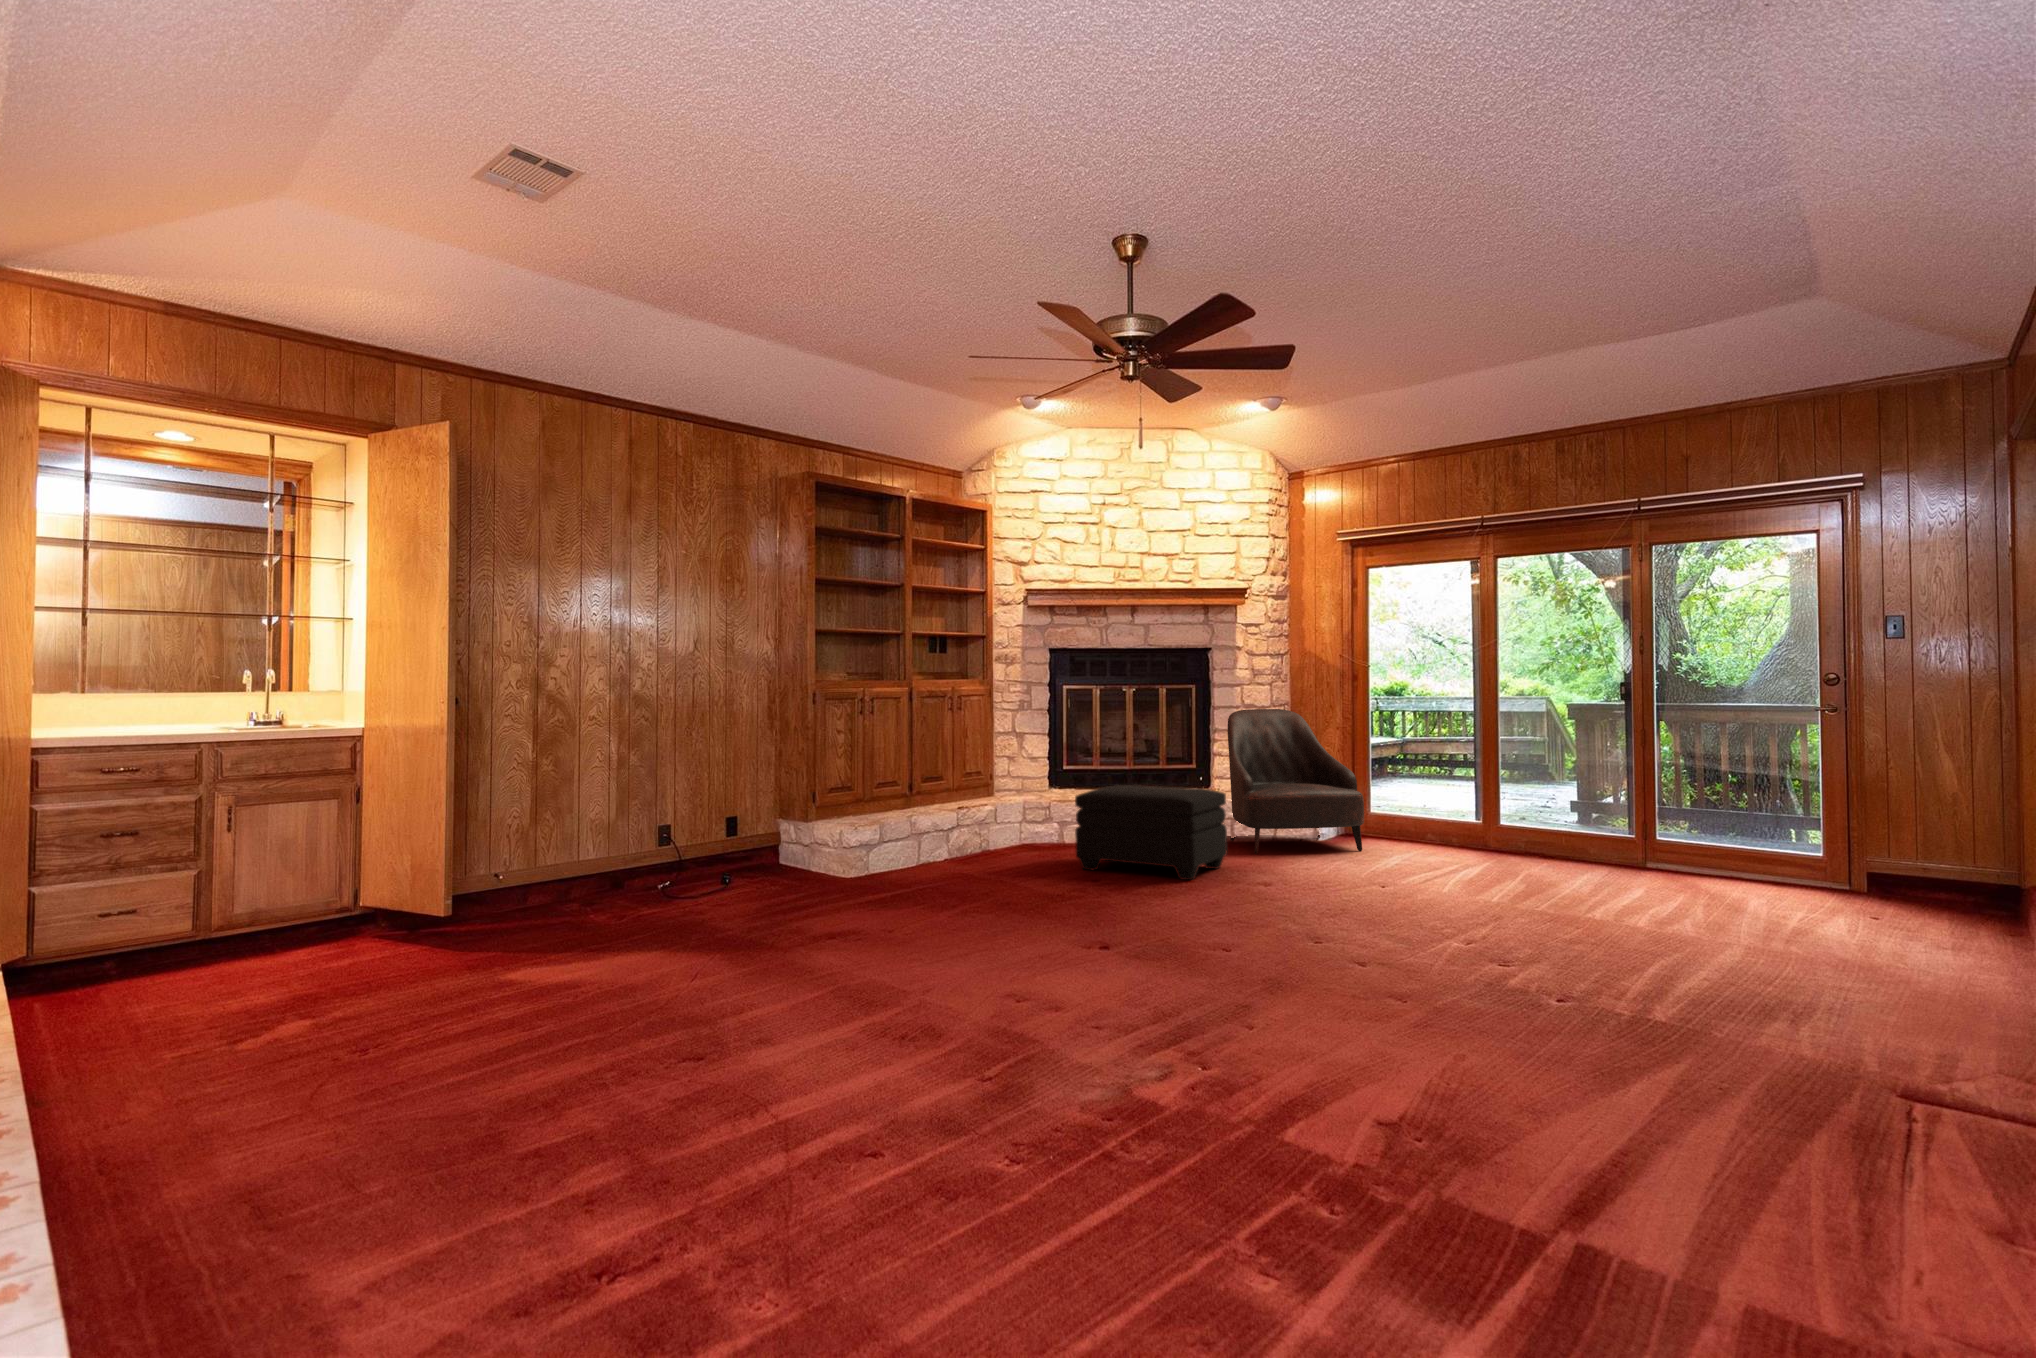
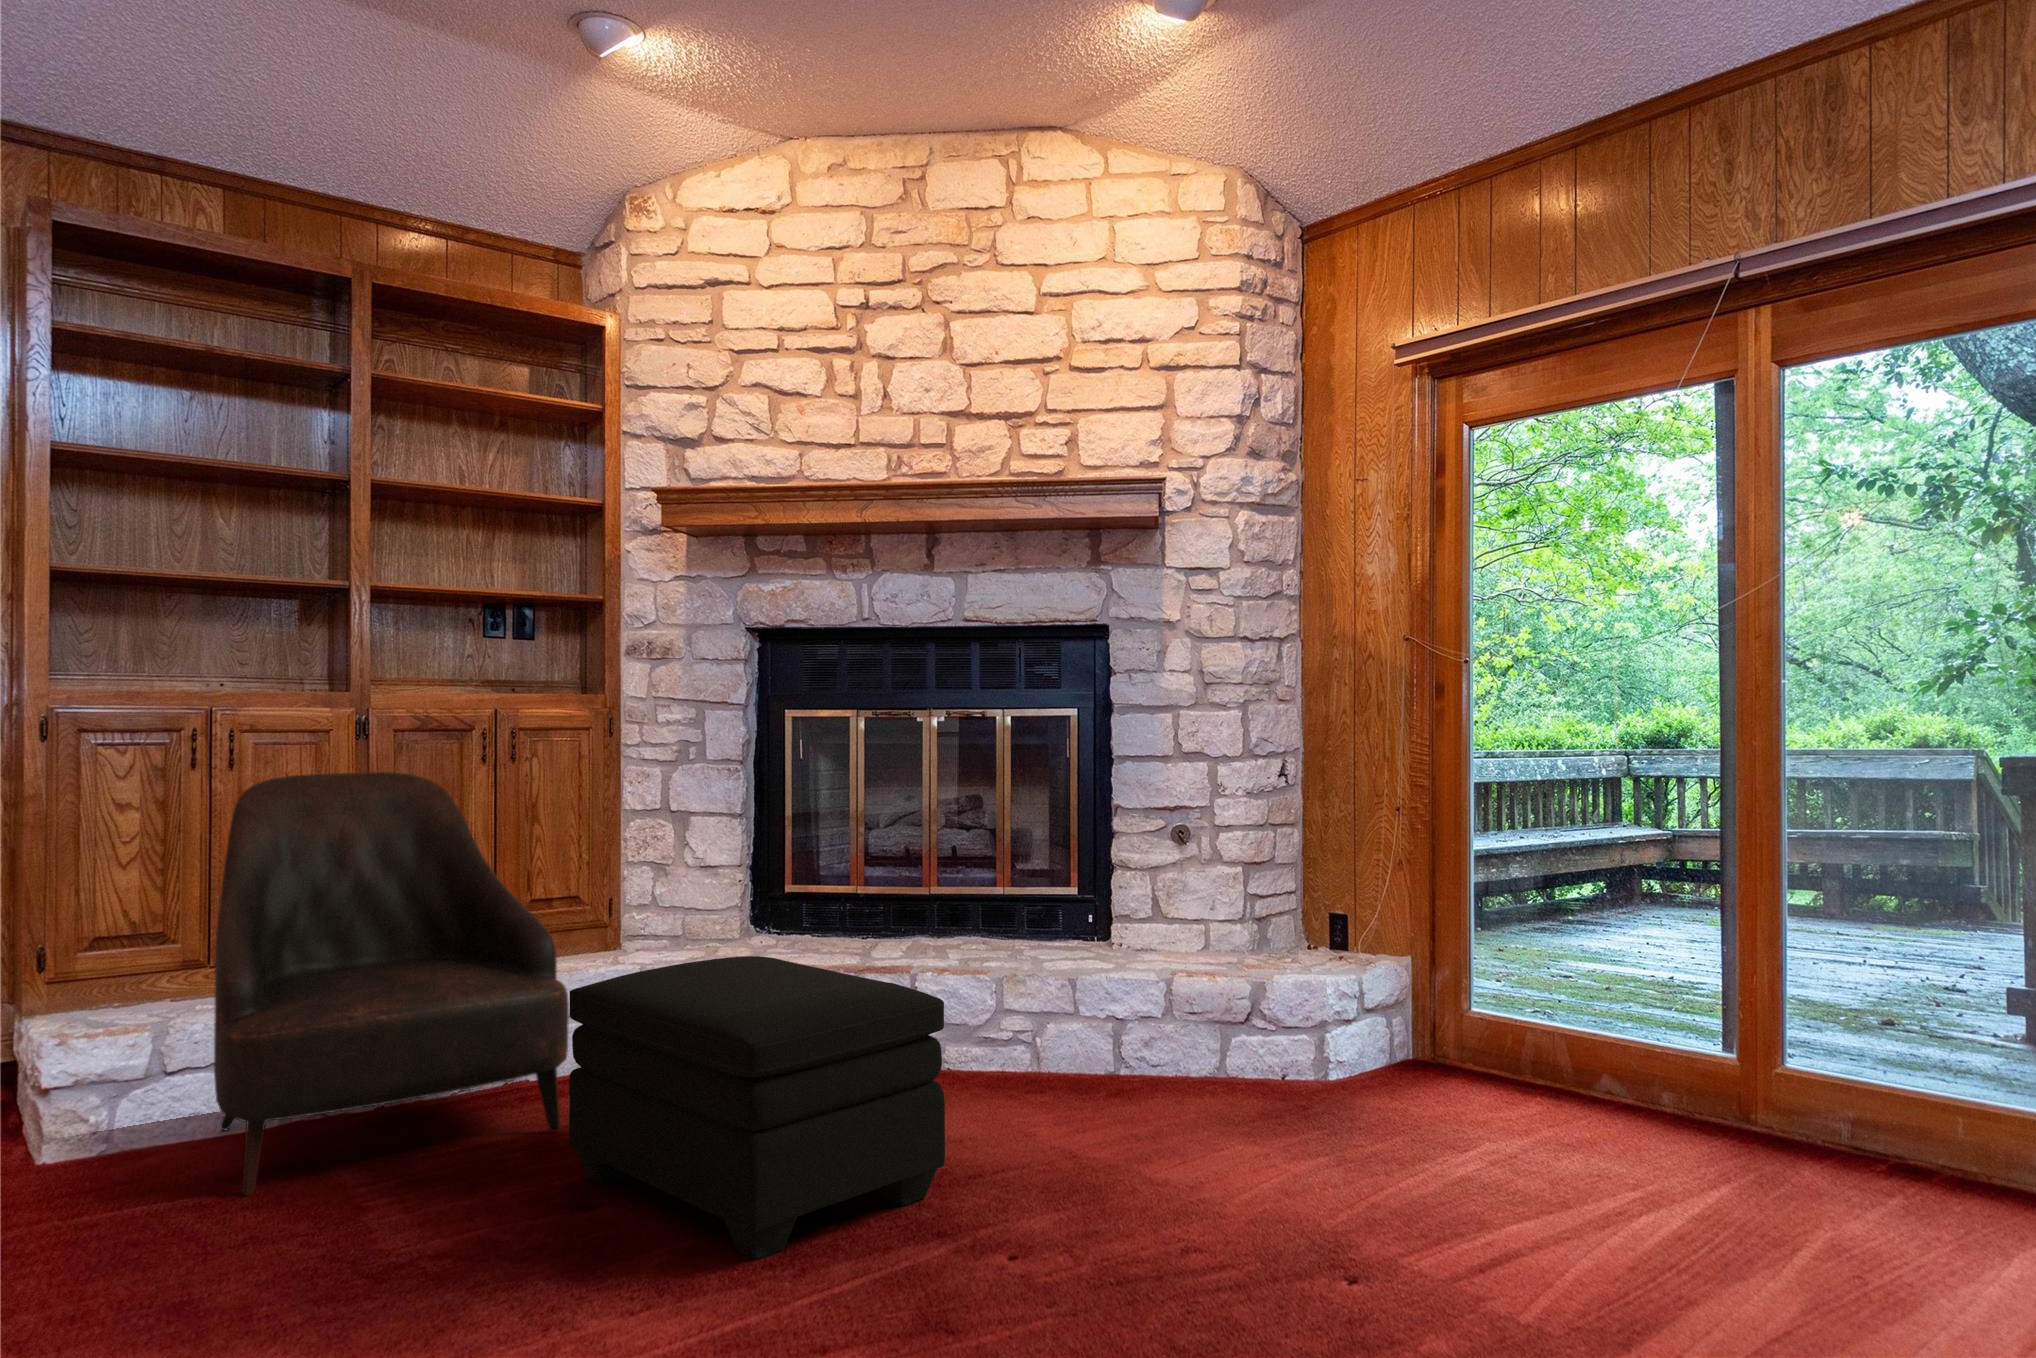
armchair: present [1228,709,1364,854] -> present [214,772,569,1196]

